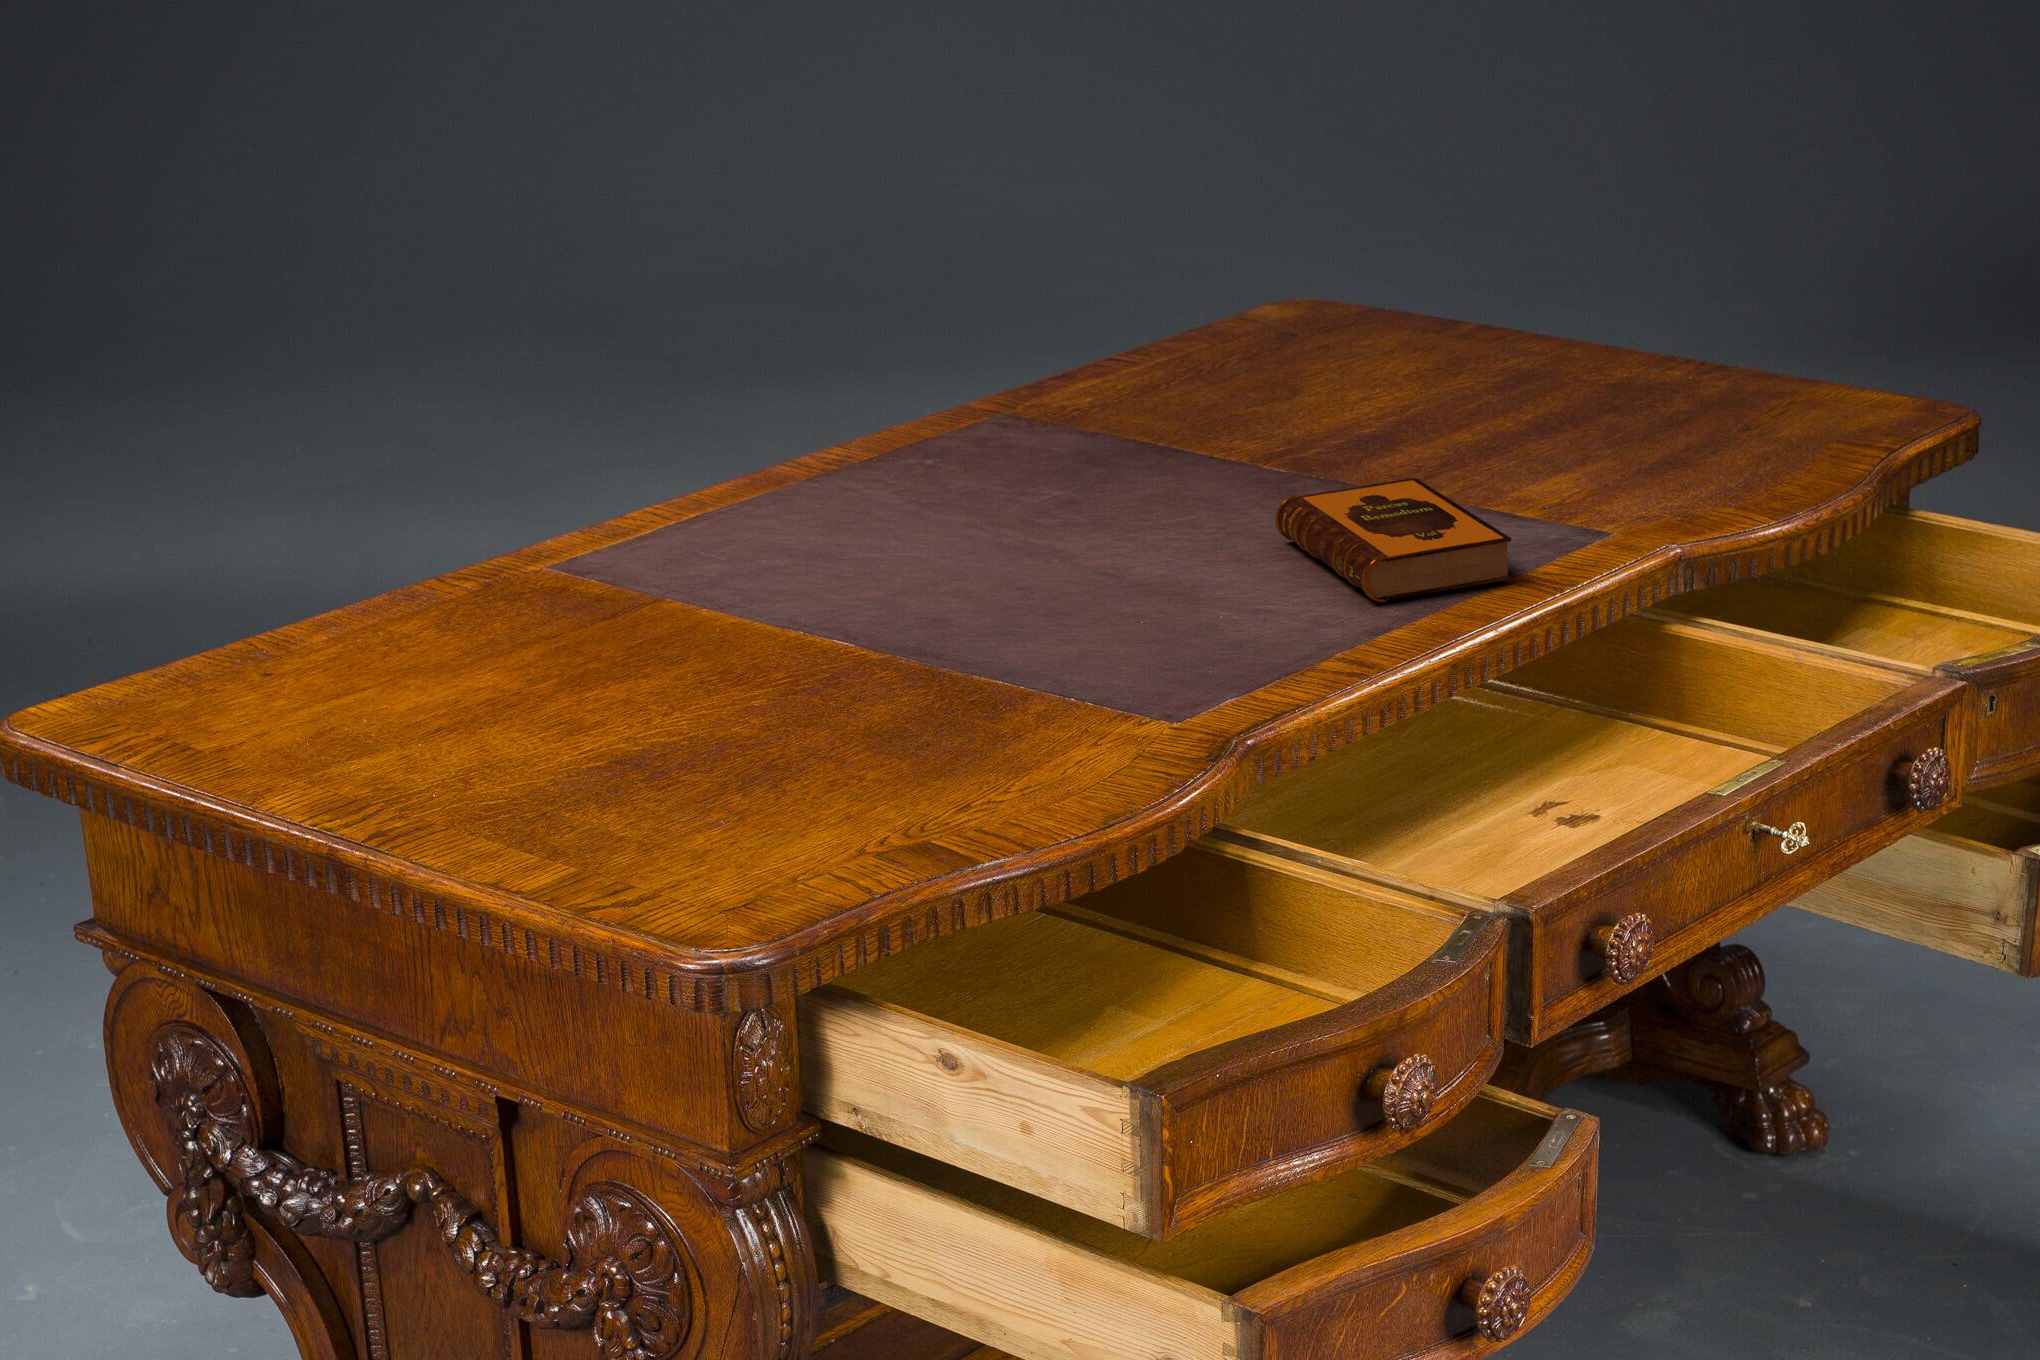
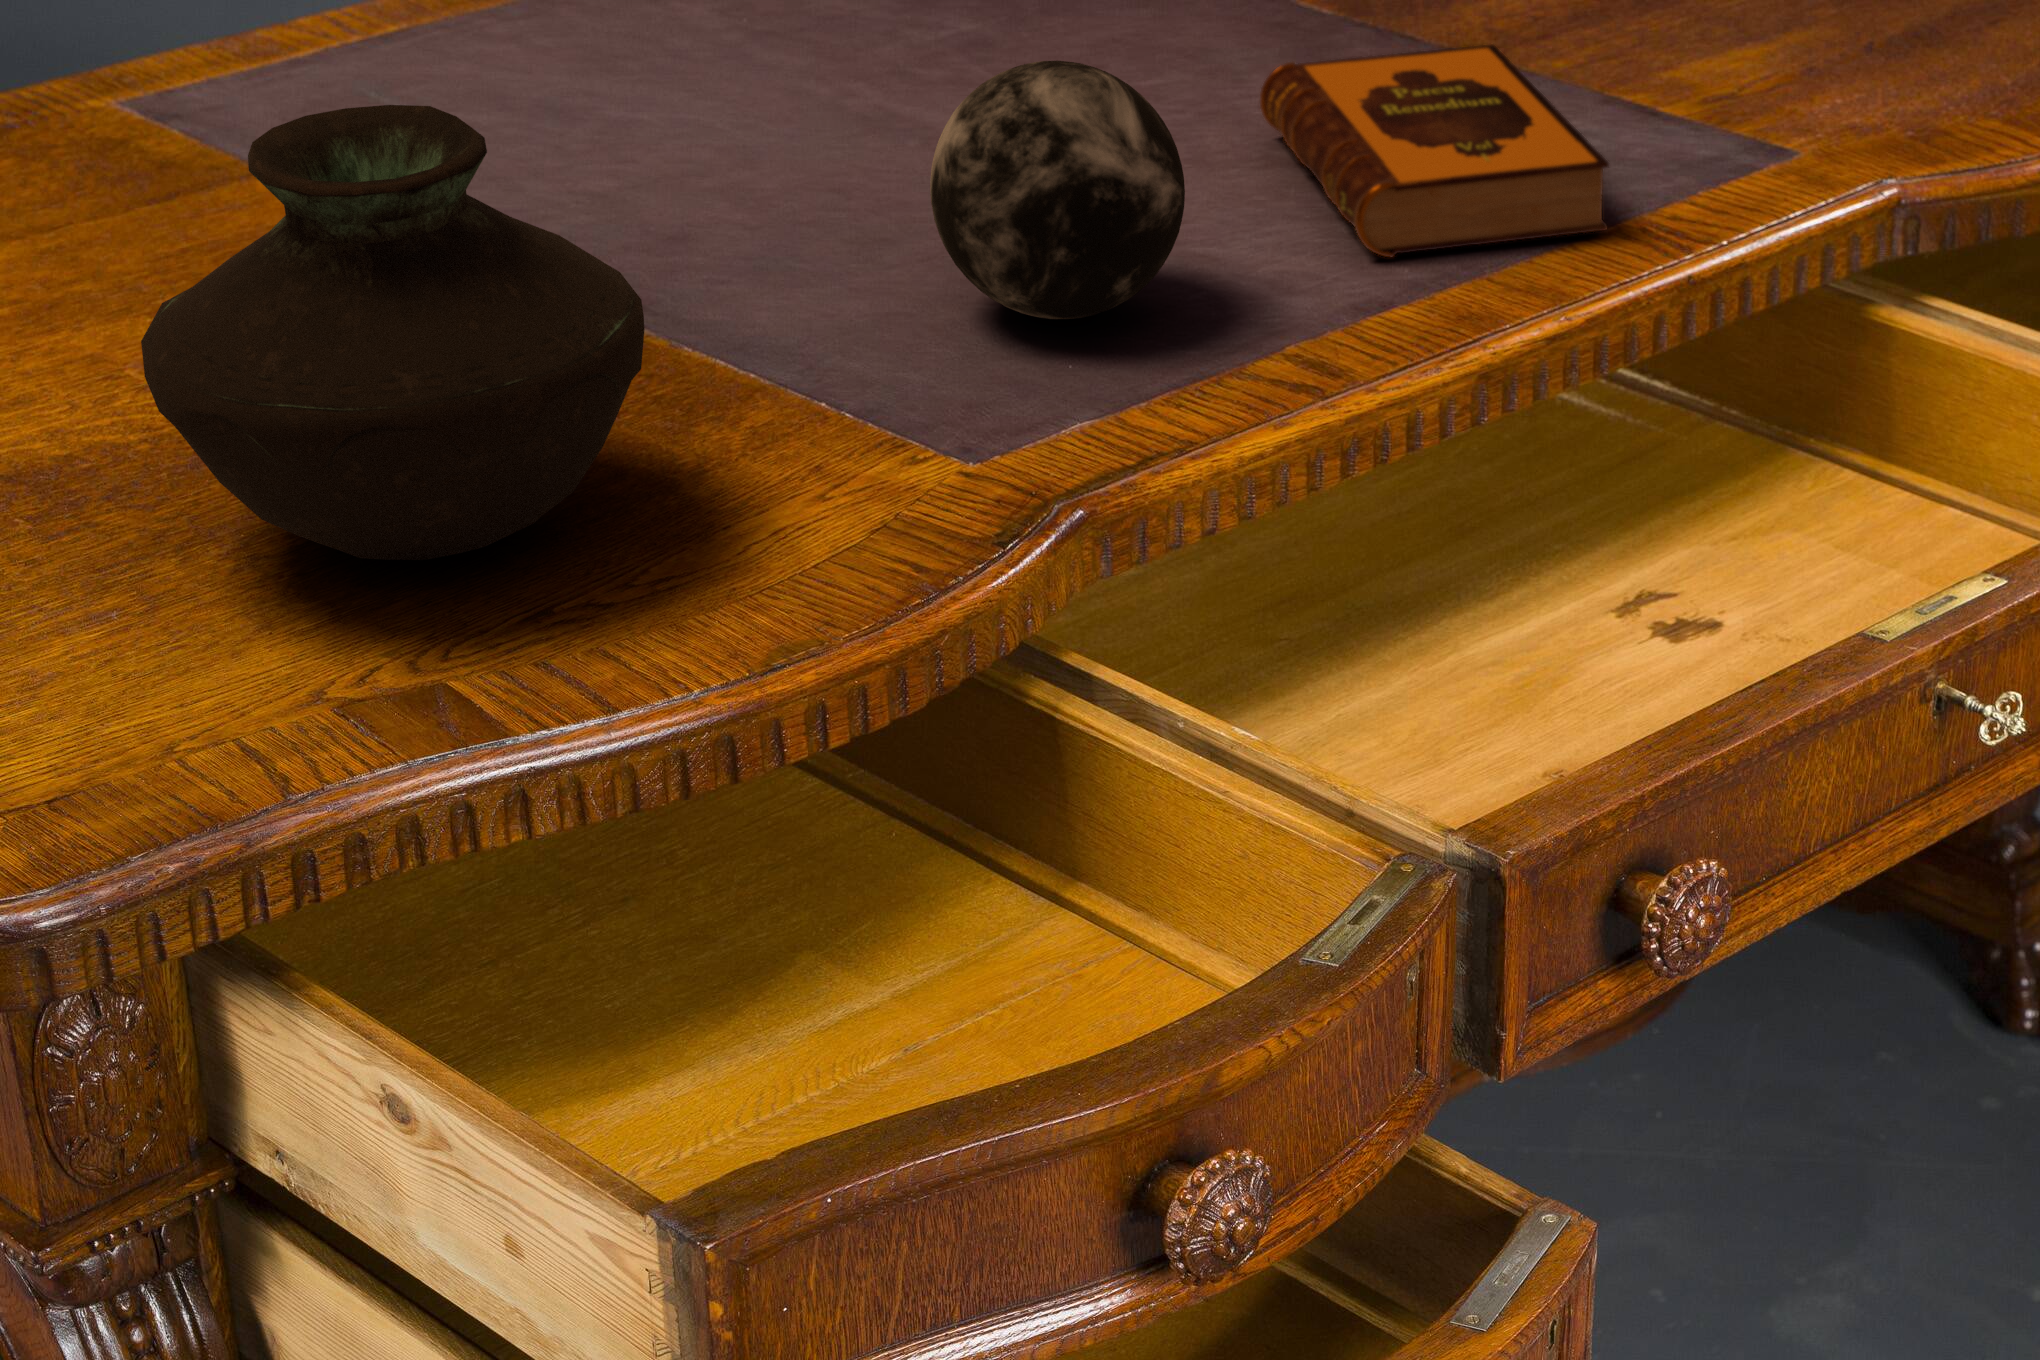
decorative orb: none [1121,494,1272,646] -> present [930,61,1185,319]
vase: none [740,529,1020,783] -> present [141,105,645,560]

